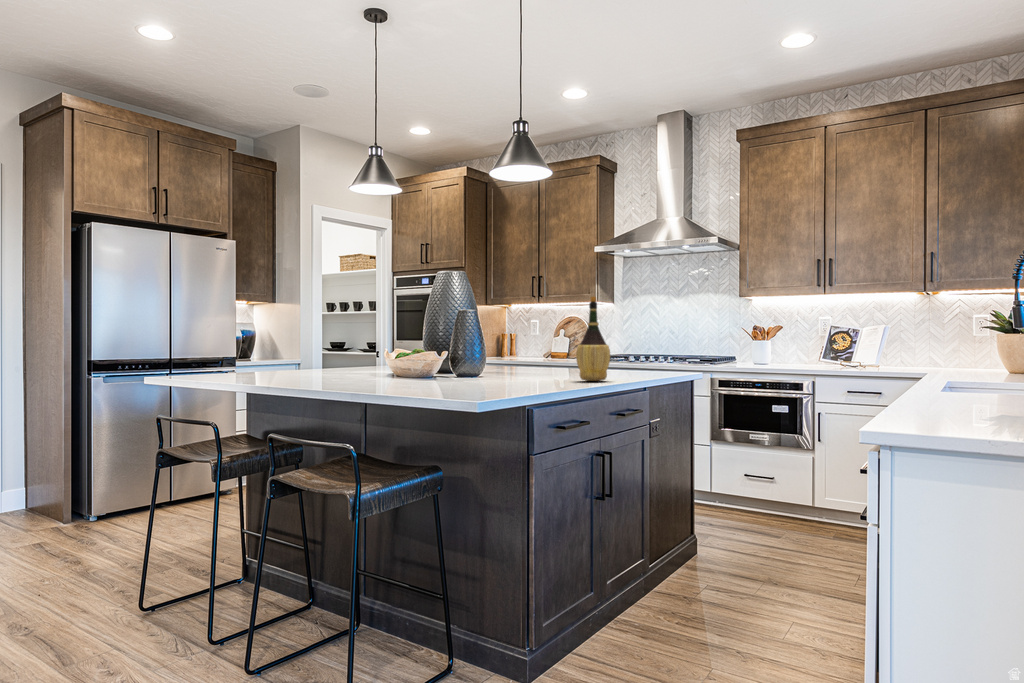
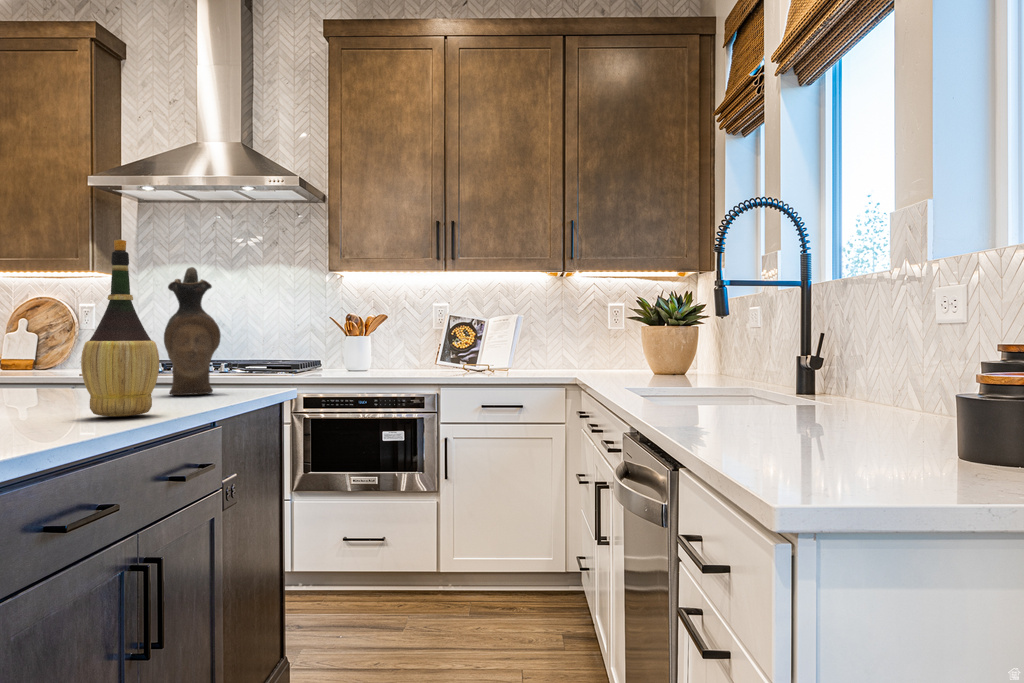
ceramic pitcher: none [621,304,650,373] -> present [164,267,221,395]

